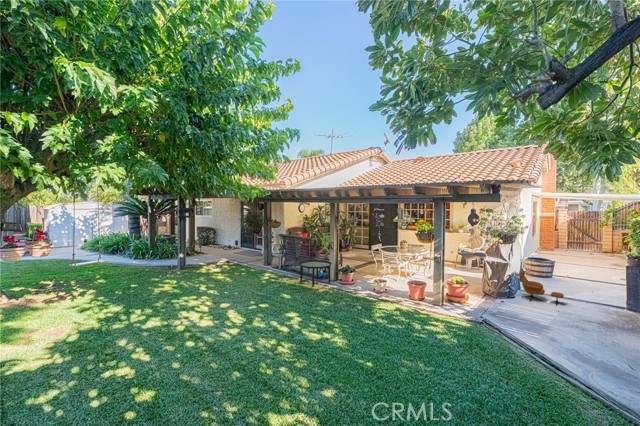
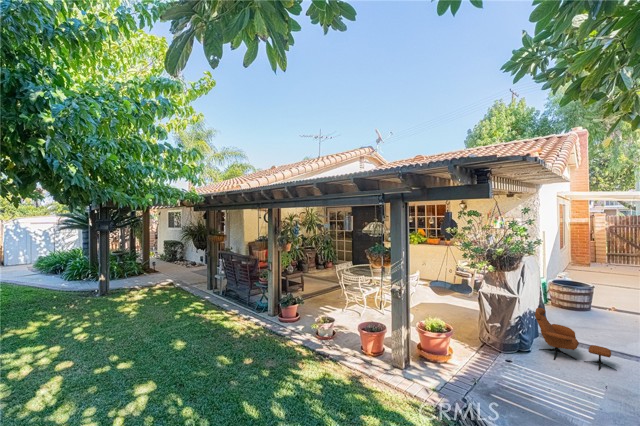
round table: present [299,260,332,286] -> none [223,287,270,326]

